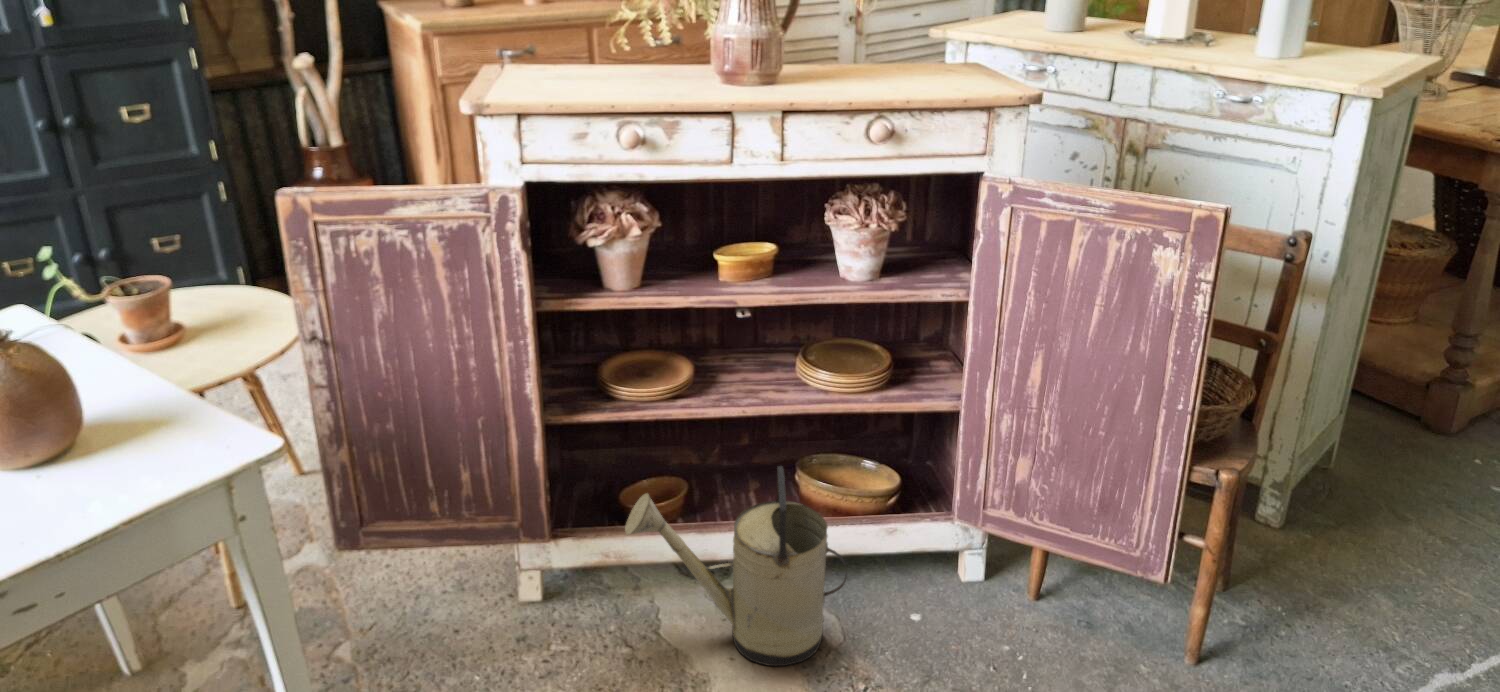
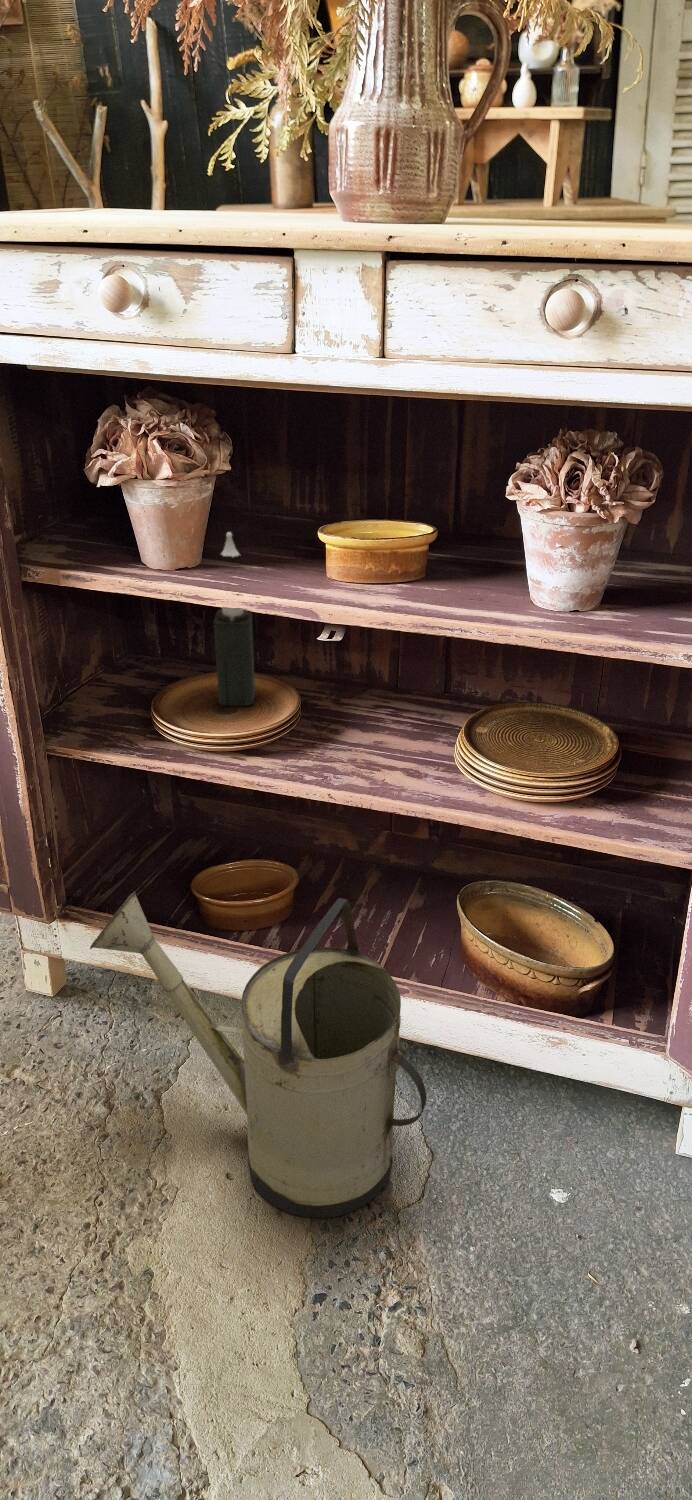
candle: none [631,263,660,375] -> present [214,532,255,706]

